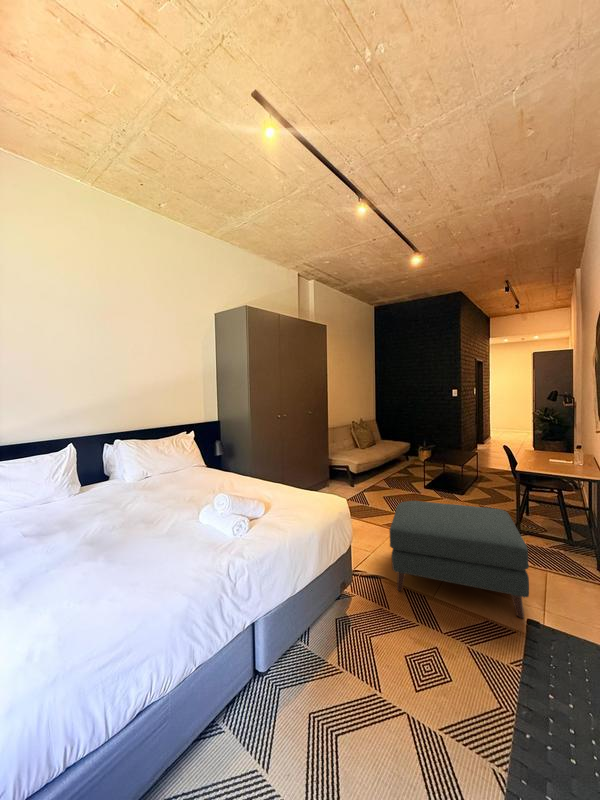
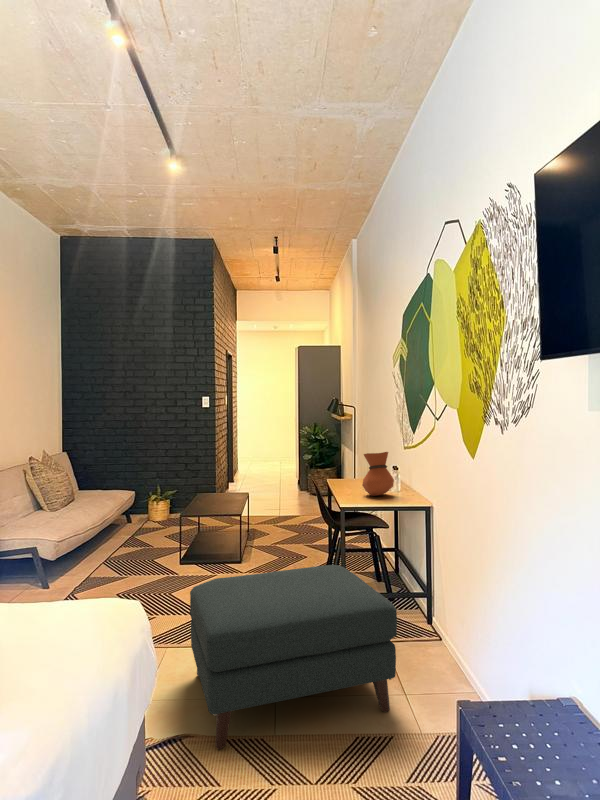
vase: none [540,434,571,466] -> present [362,452,394,496]

